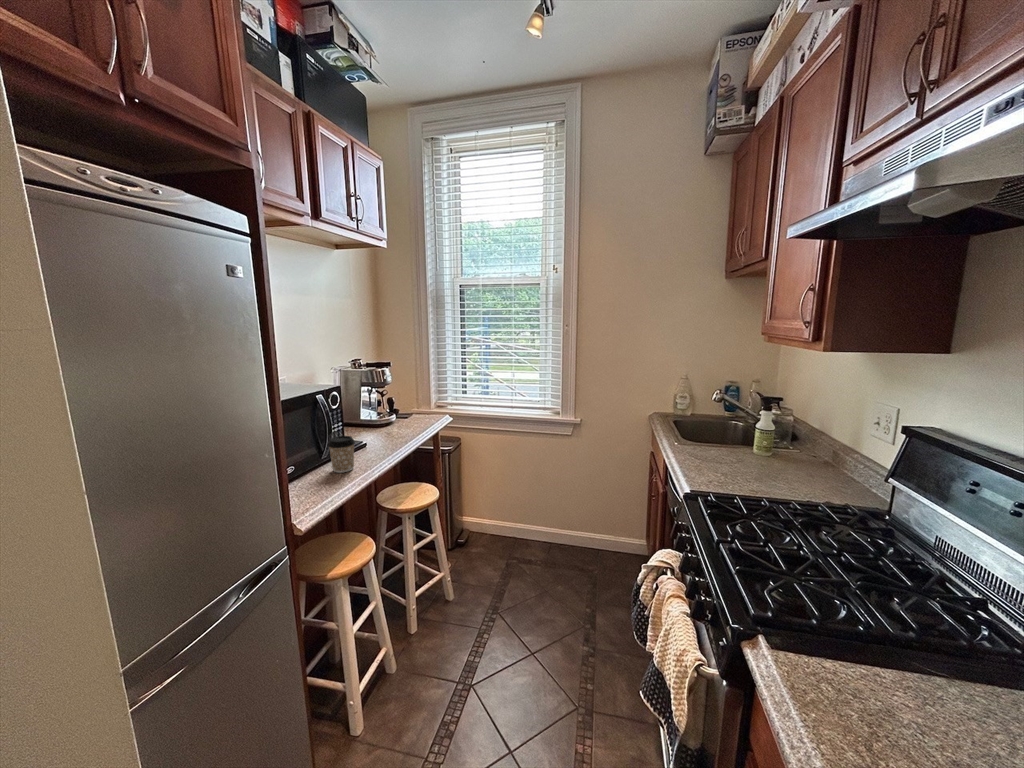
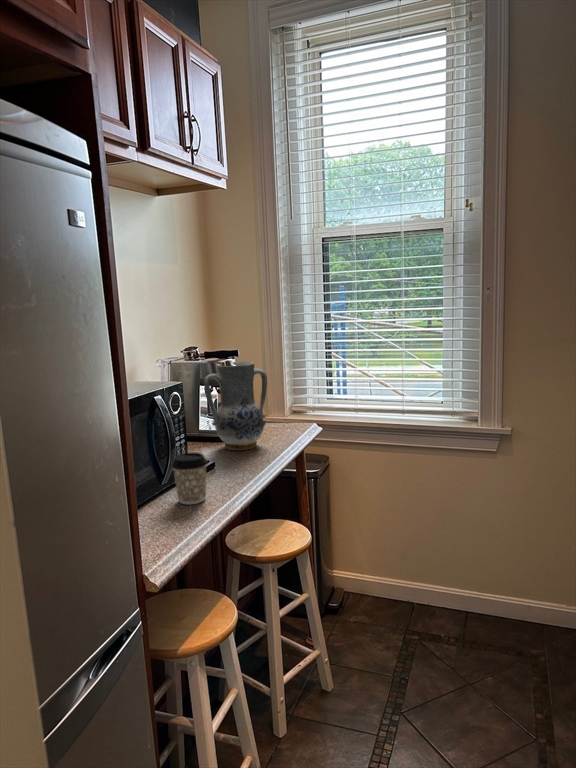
vase: none [363,371,411,433] -> present [204,361,267,450]

